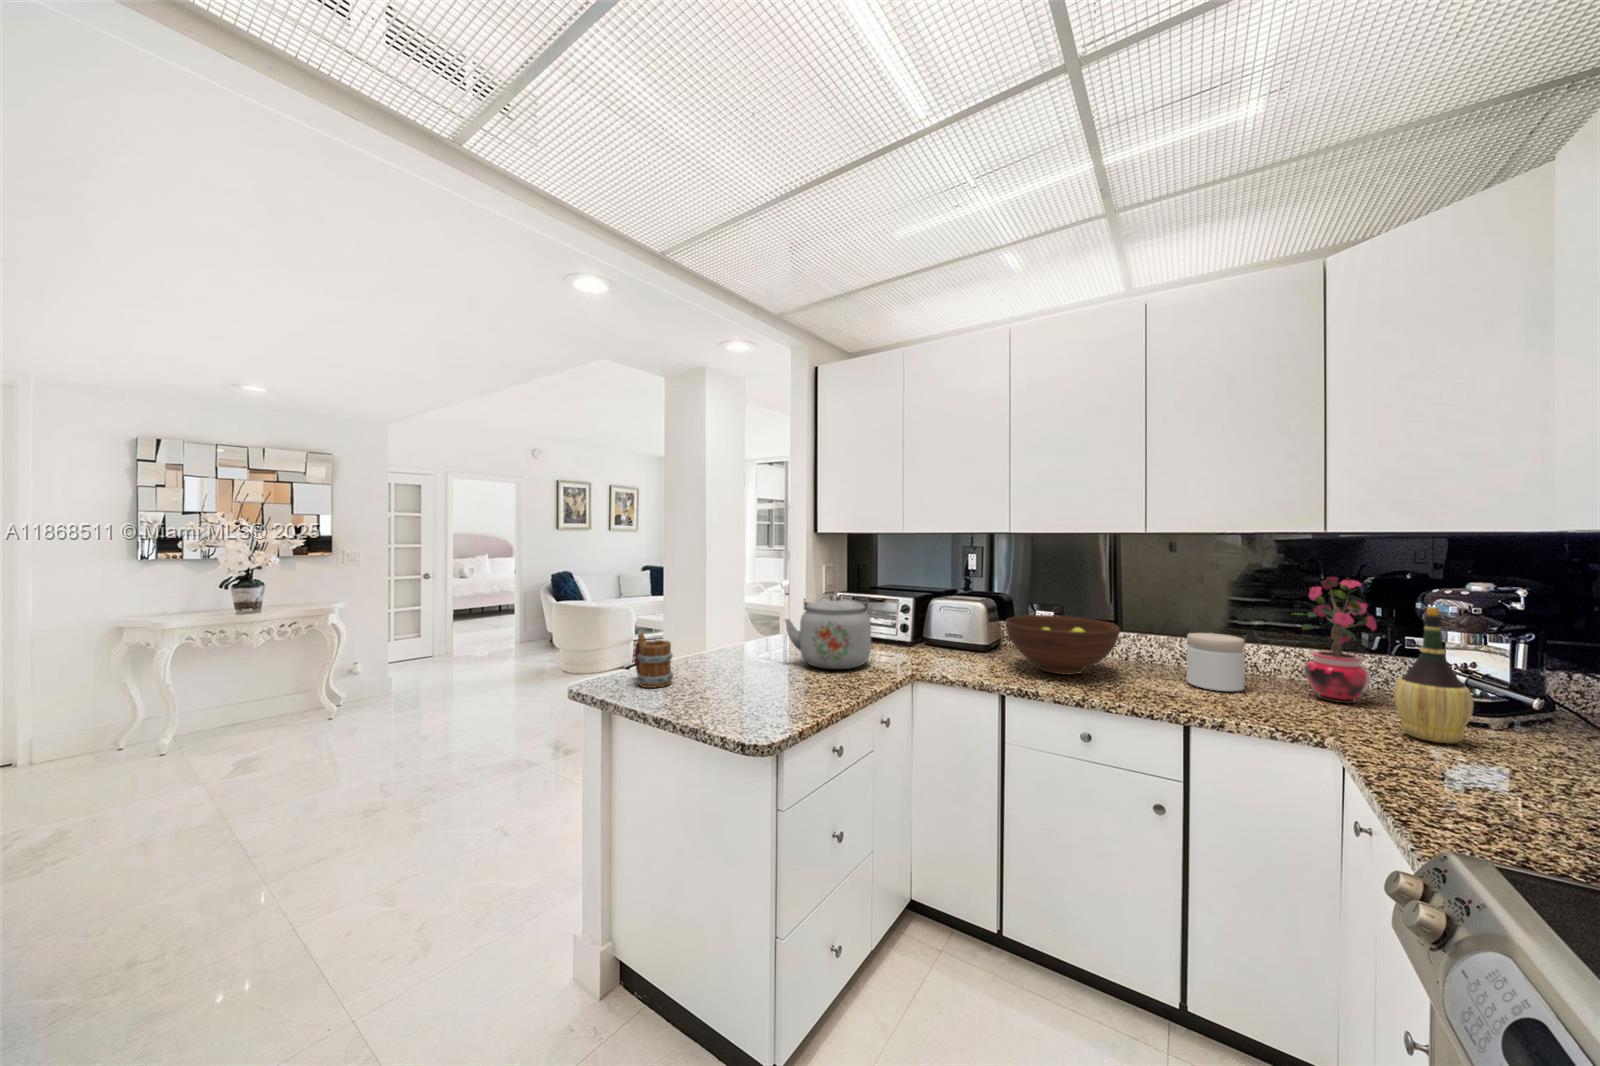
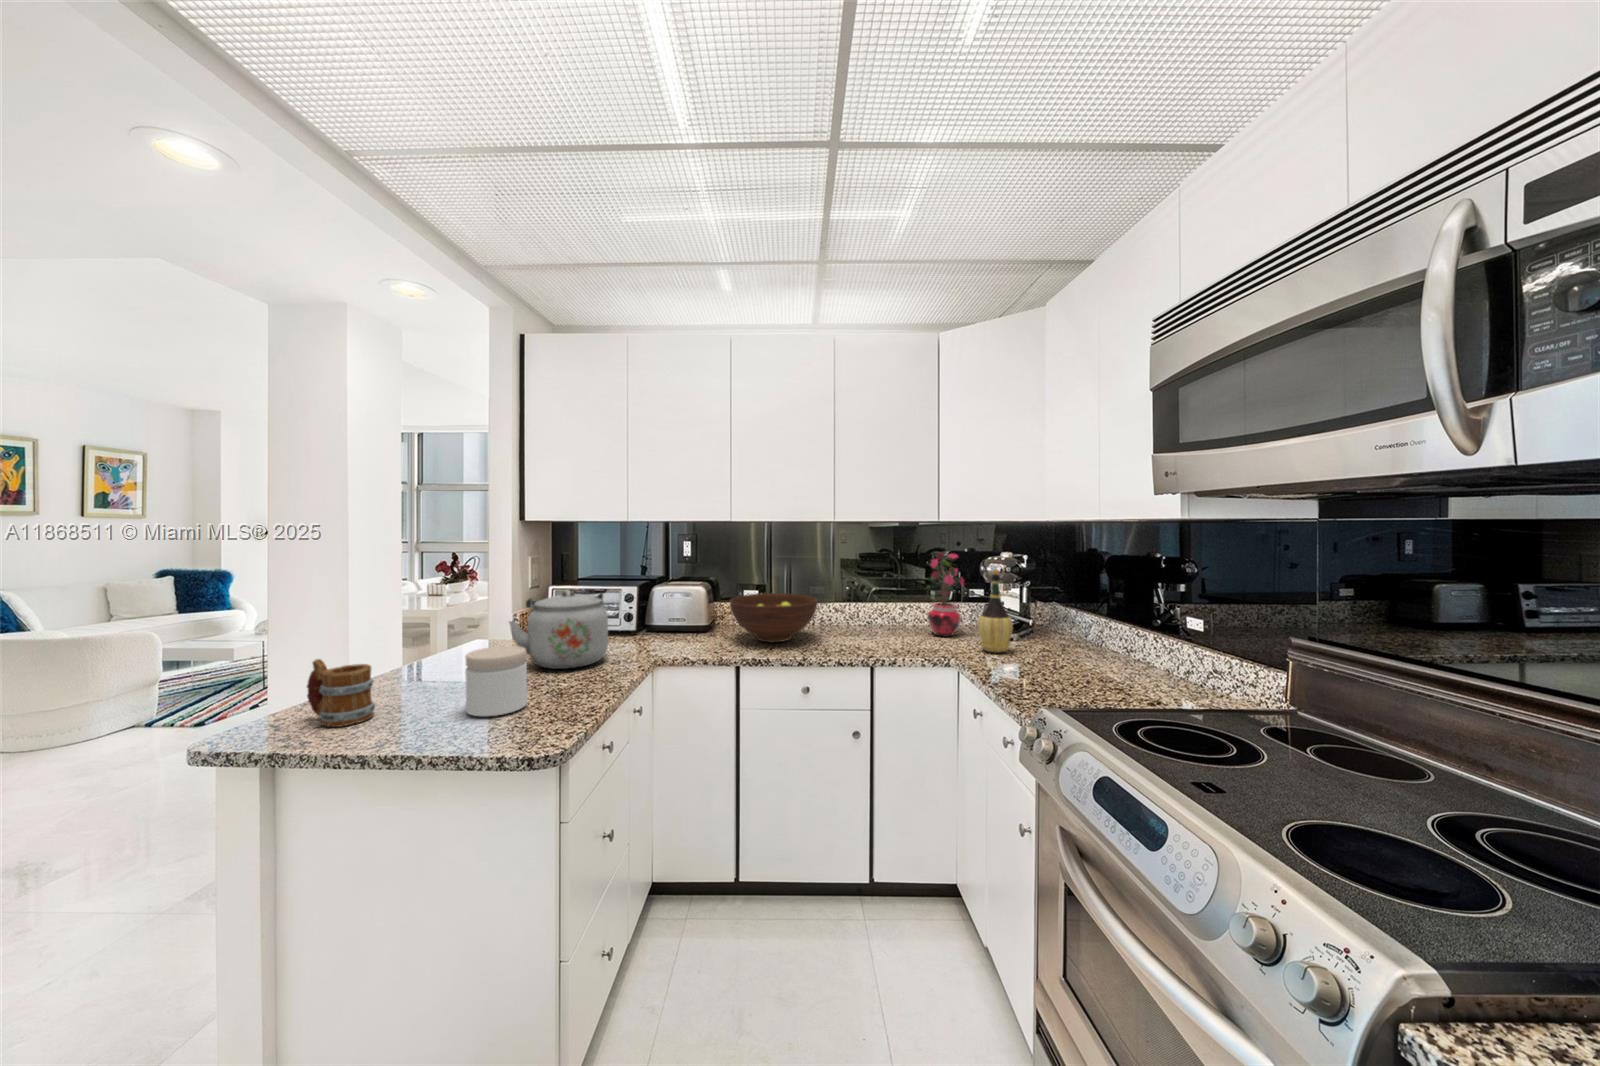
jar: present [1187,633,1245,691] -> present [465,646,527,716]

